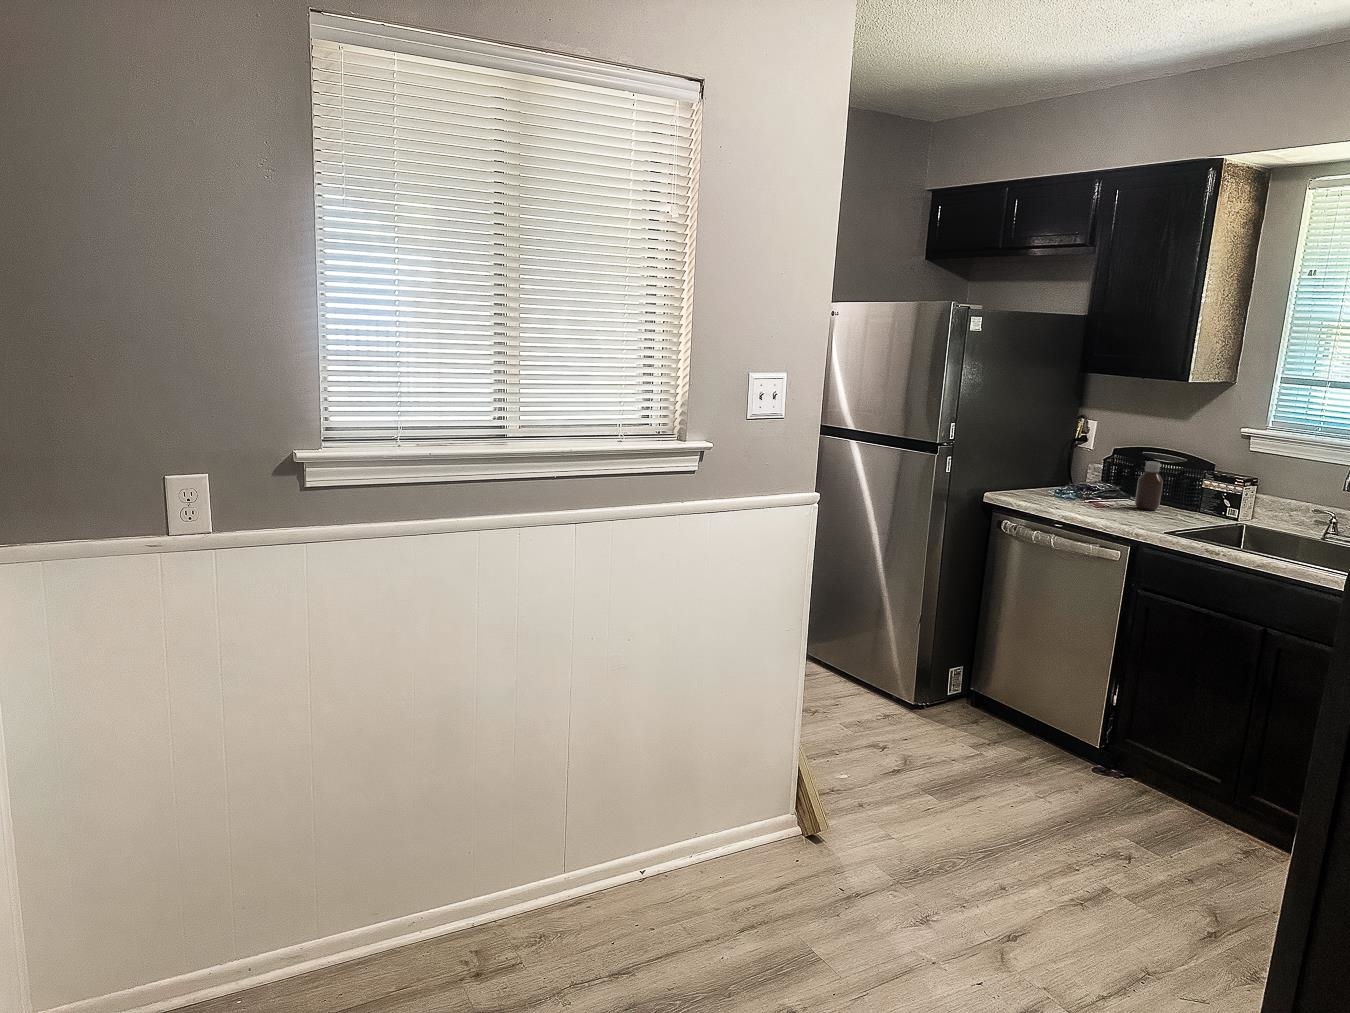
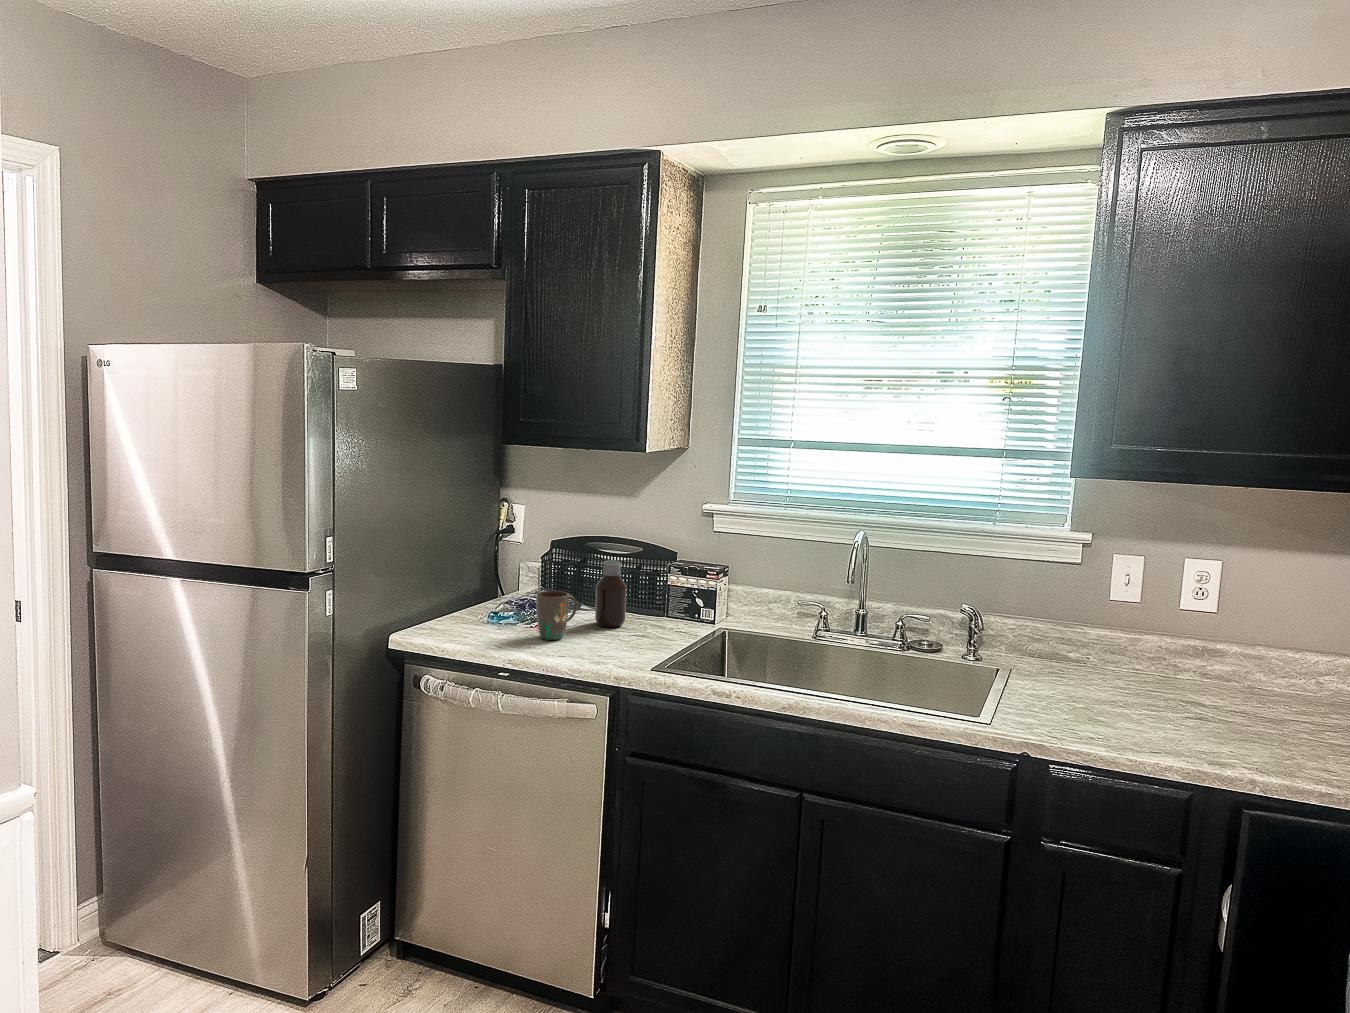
mug: none [1087,476,1120,510] -> present [536,591,577,640]

